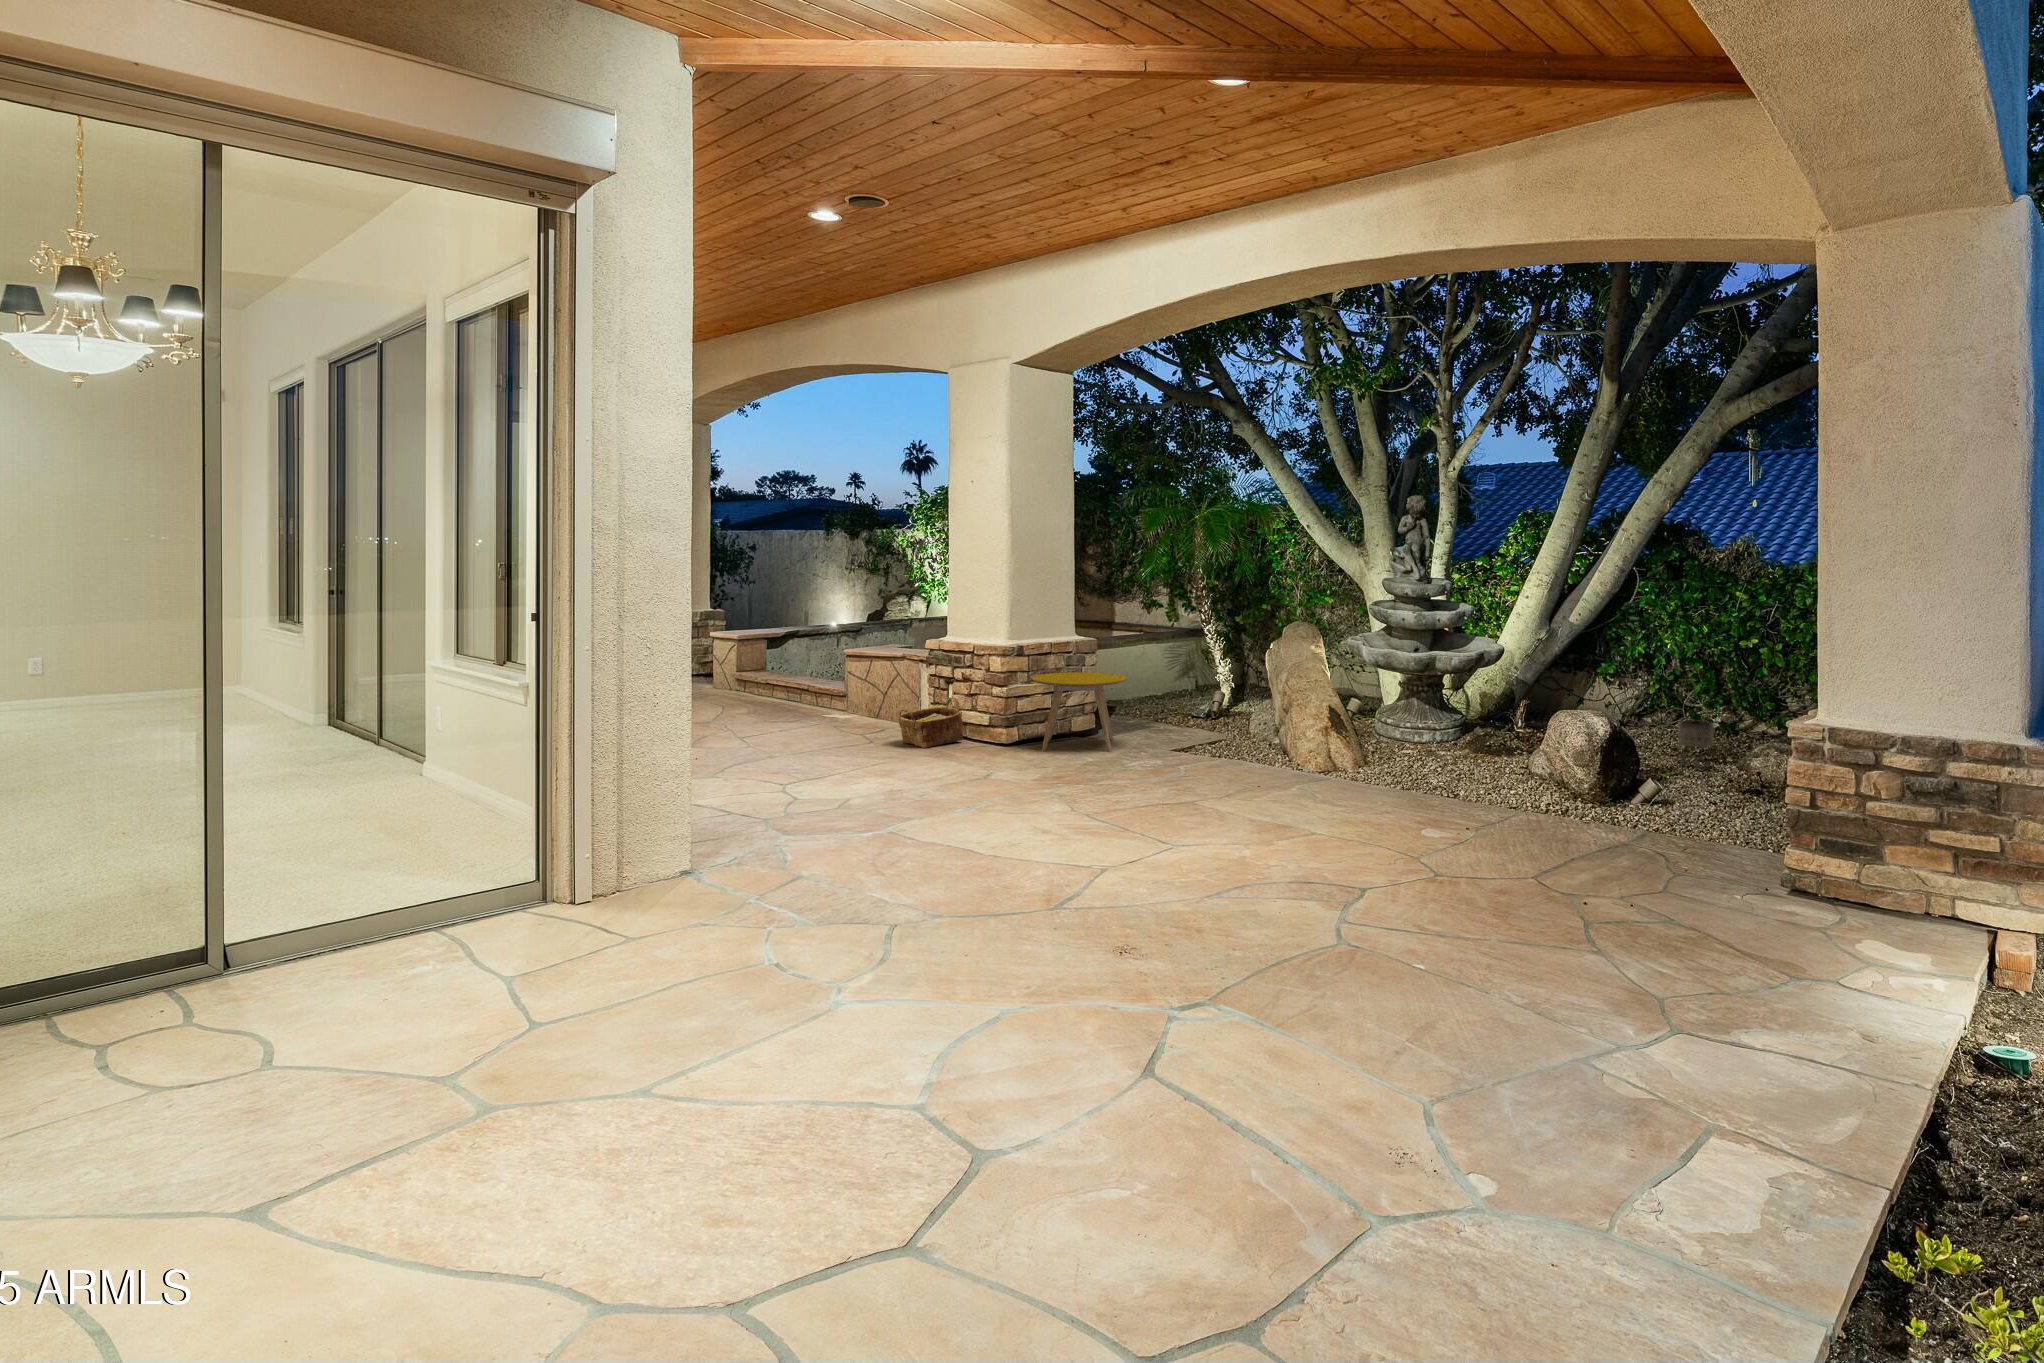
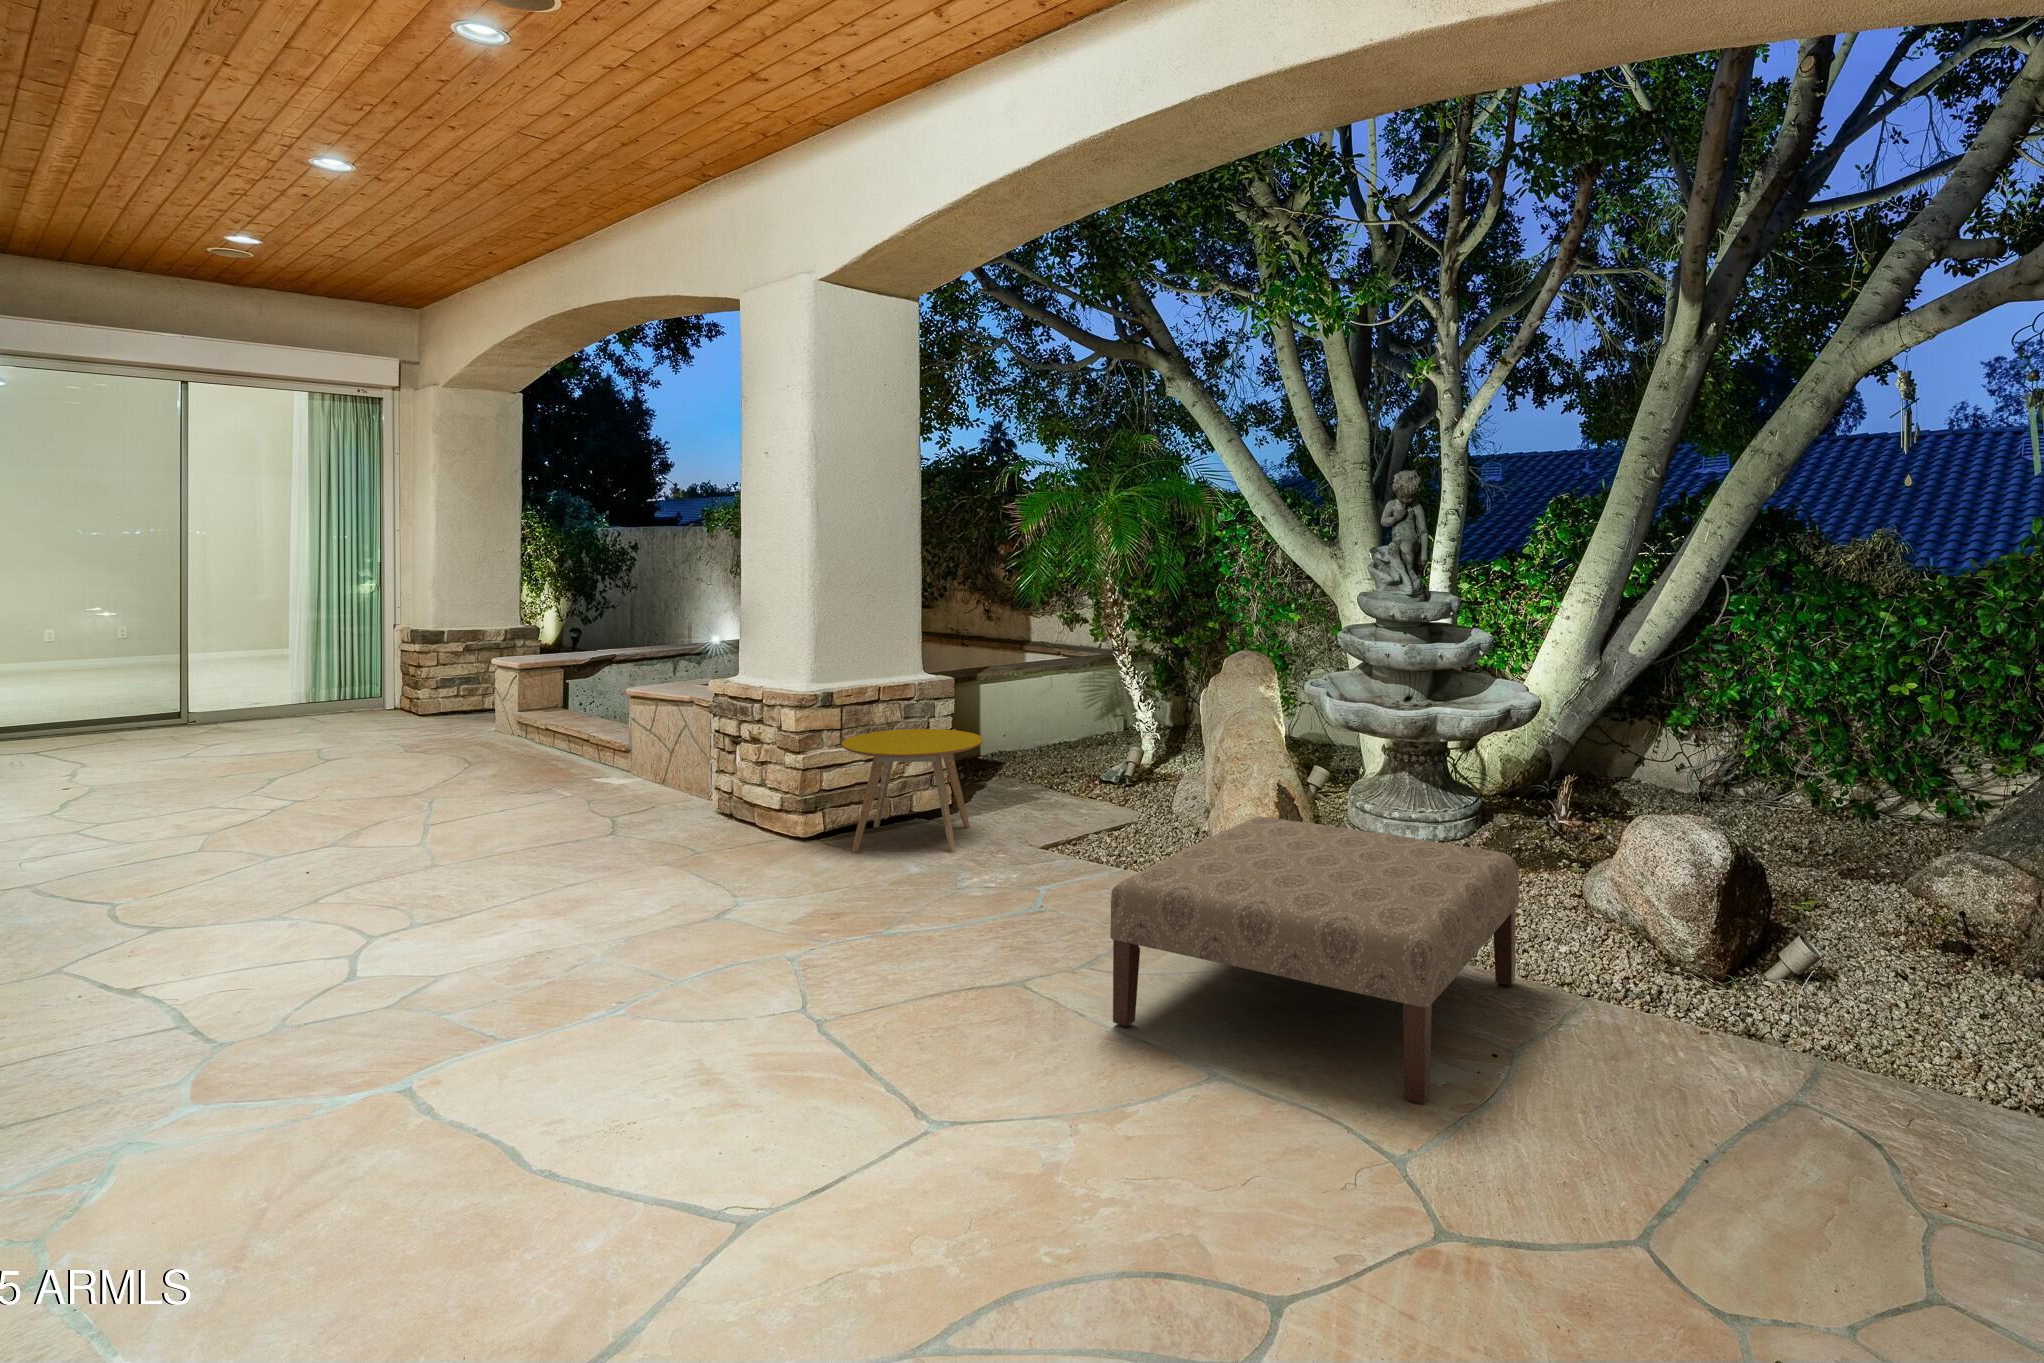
woven basket: present [898,697,963,748] -> none [647,767,747,847]
ottoman: none [1248,712,1484,842] -> present [1110,816,1519,1104]
planter: present [1678,720,1715,770] -> none [1802,808,1860,889]

